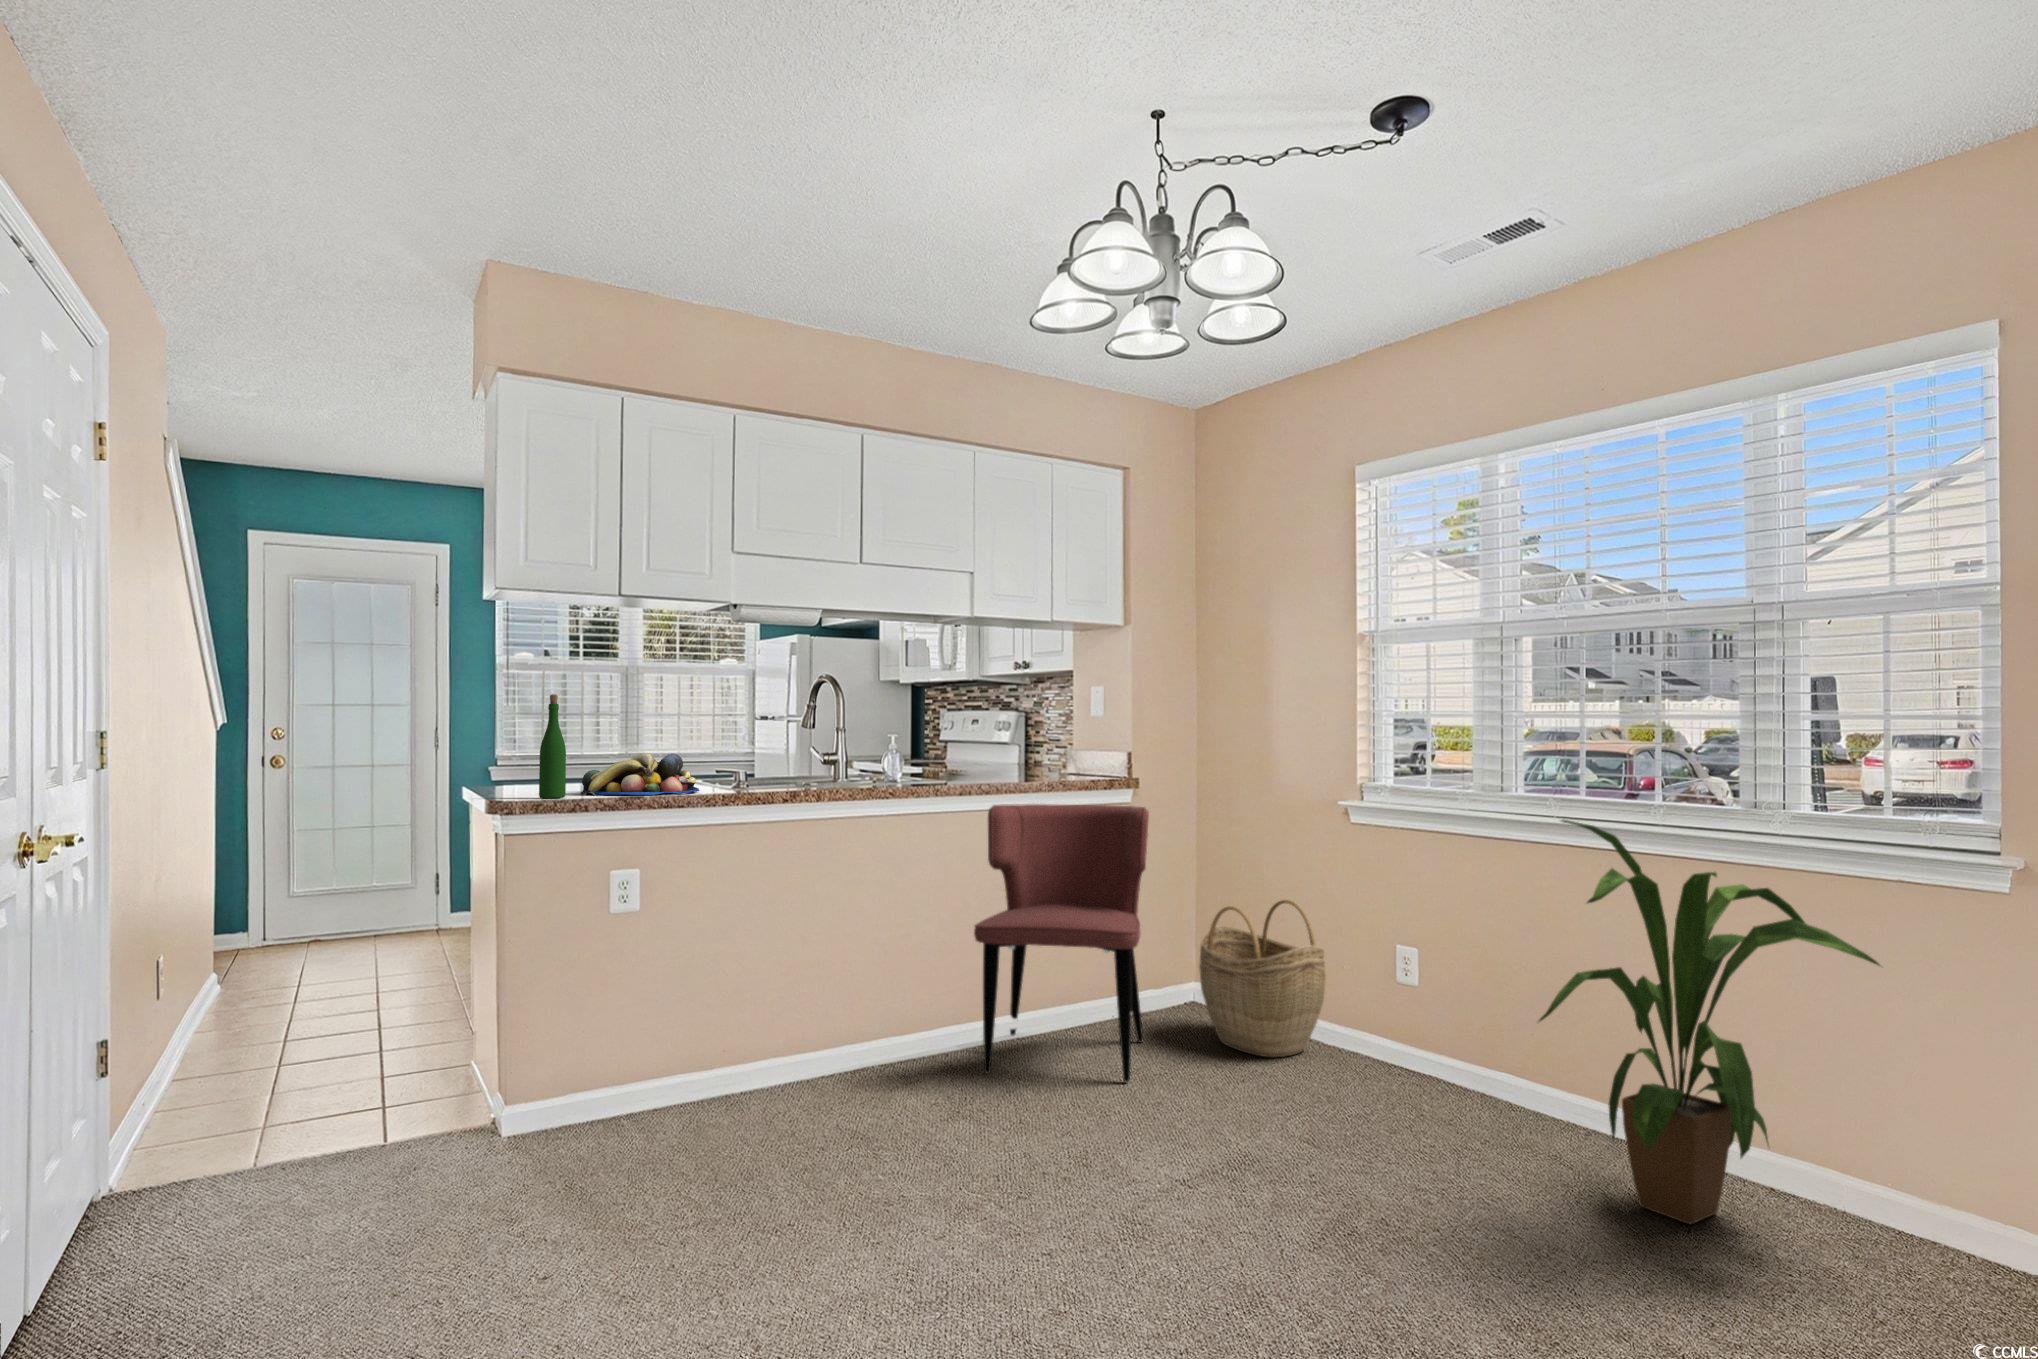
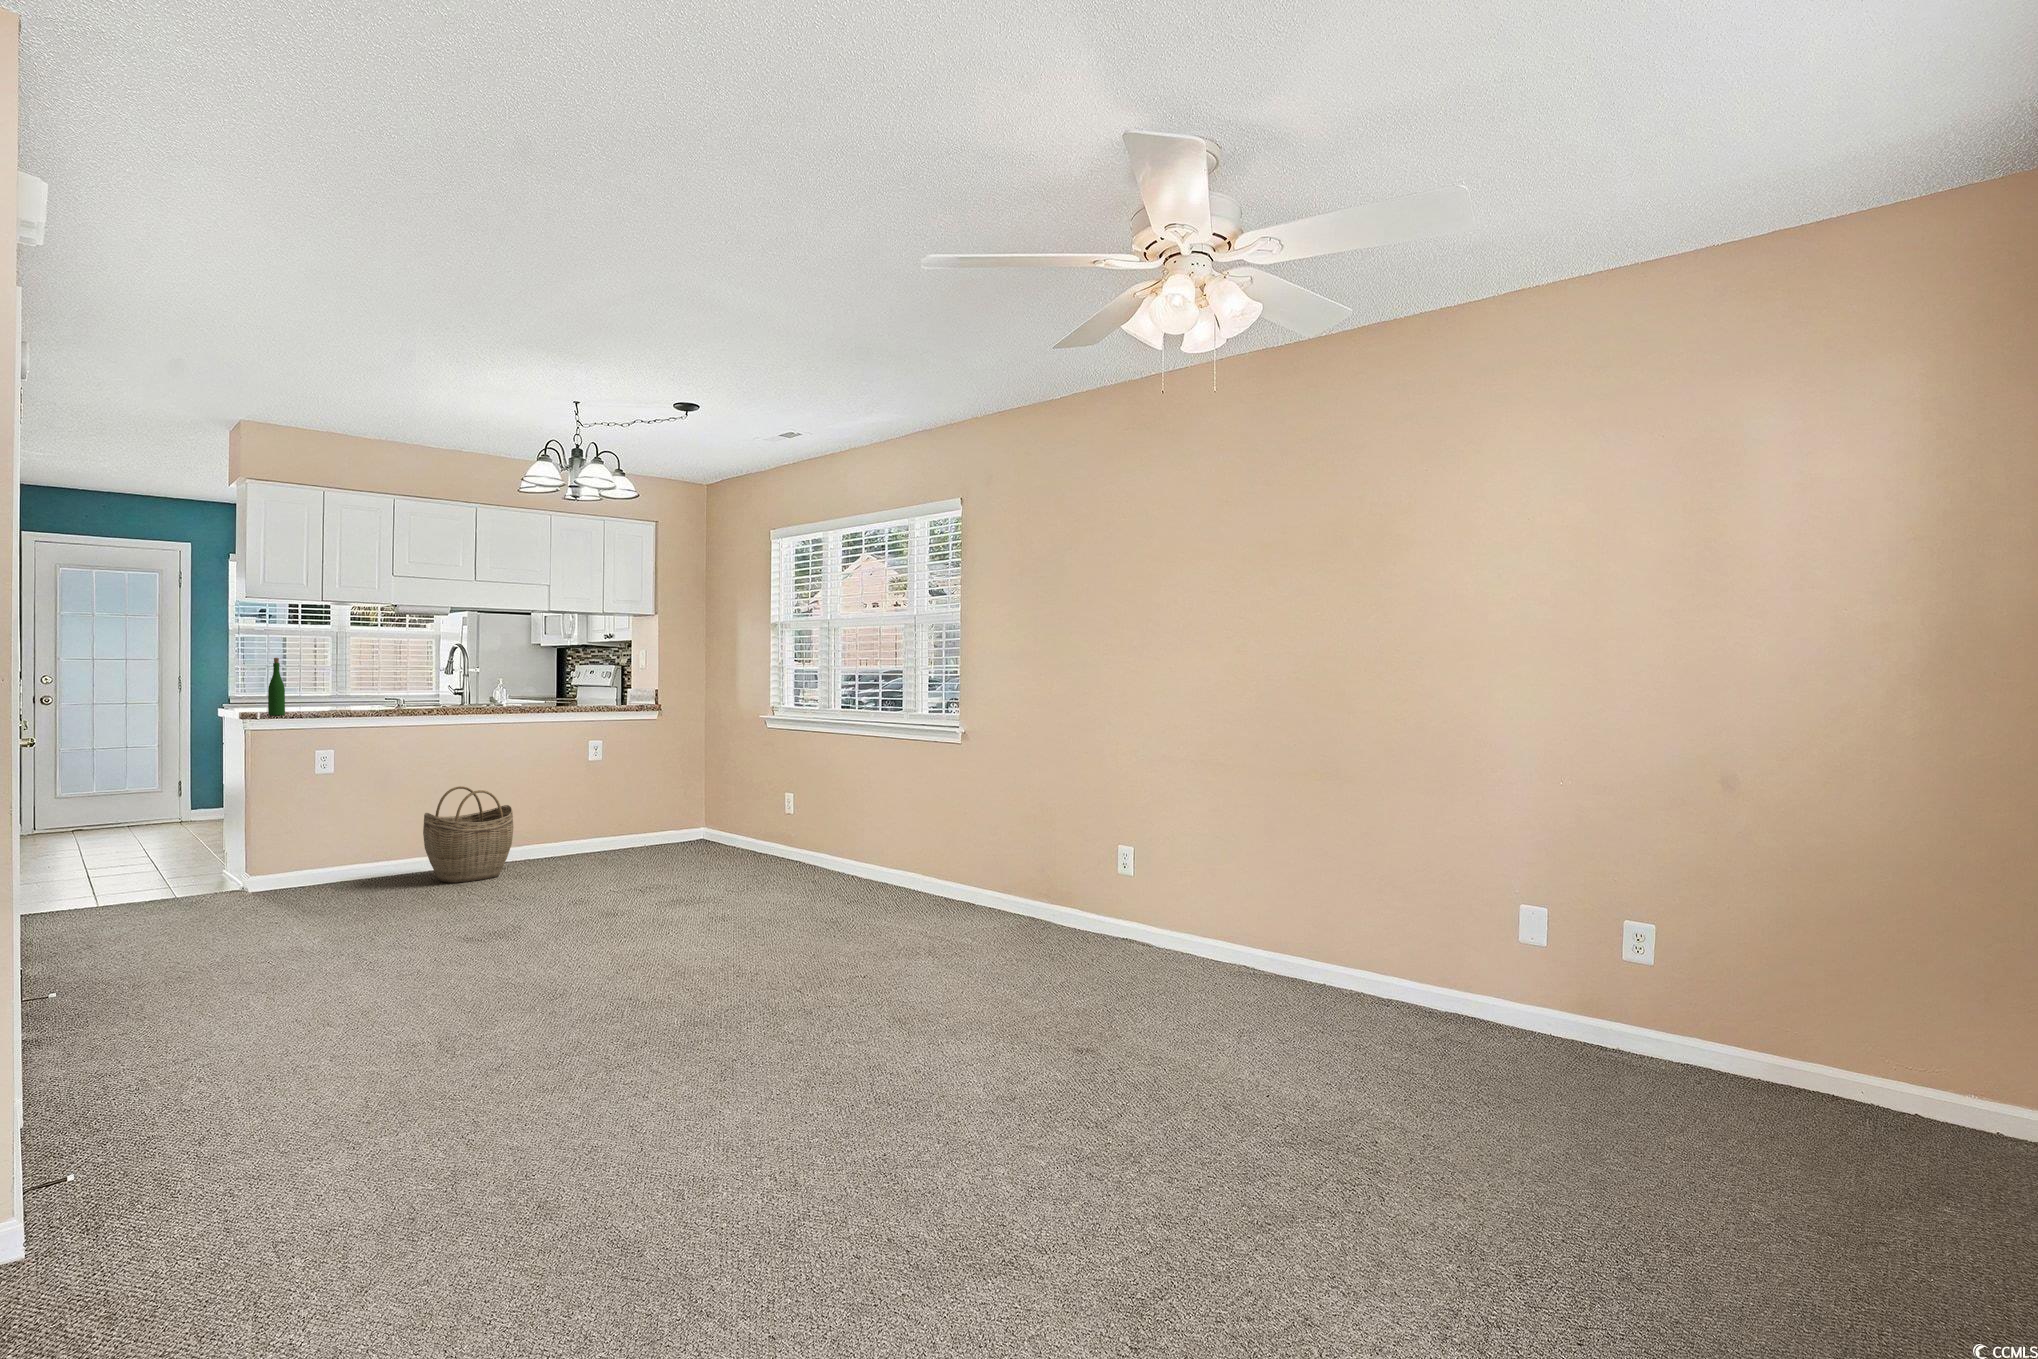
fruit bowl: present [581,753,699,796] -> none [295,691,372,715]
dining chair: present [974,804,1149,1082] -> none [544,720,658,868]
house plant: present [1539,820,1880,1224] -> none [785,719,919,897]
woven basket: present [1199,900,1326,1057] -> present [423,786,513,883]

